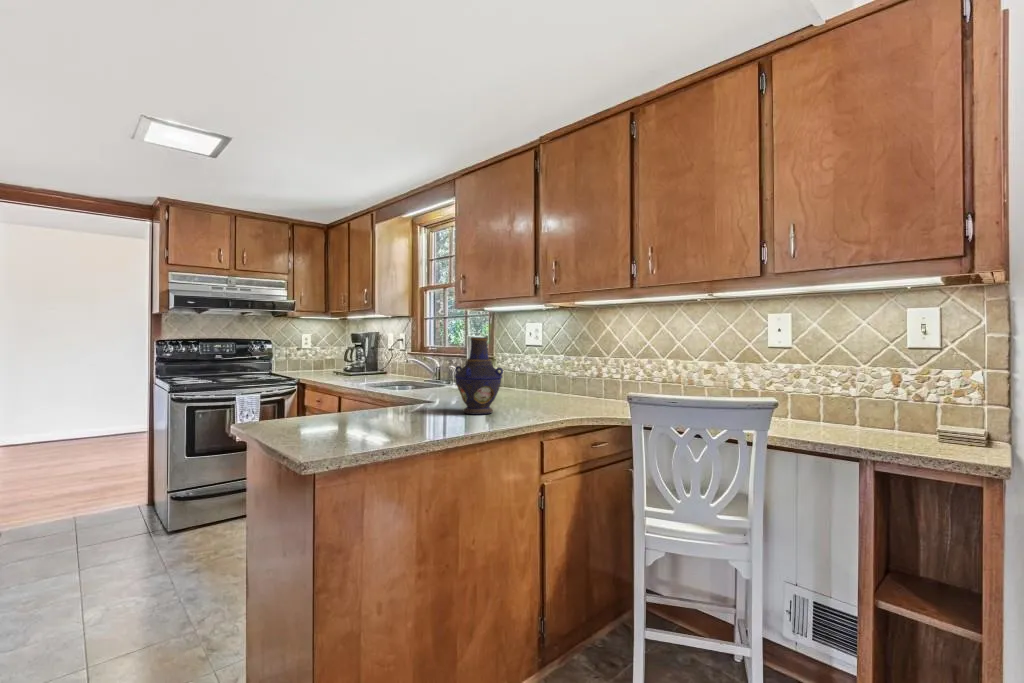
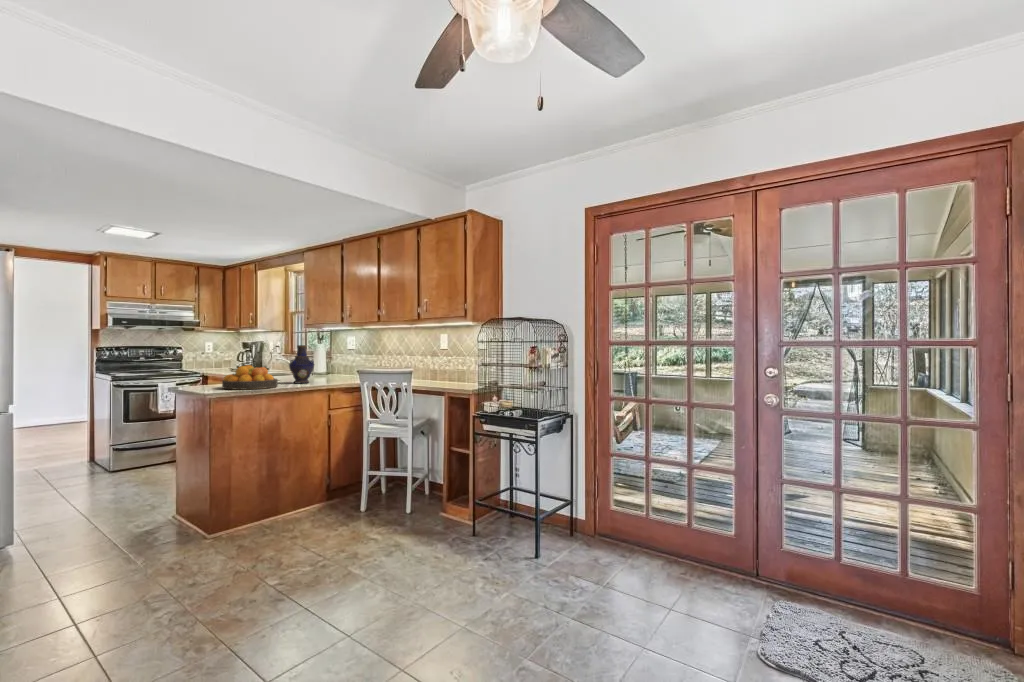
fruit bowl: none [337,378,446,437] -> present [222,365,278,390]

